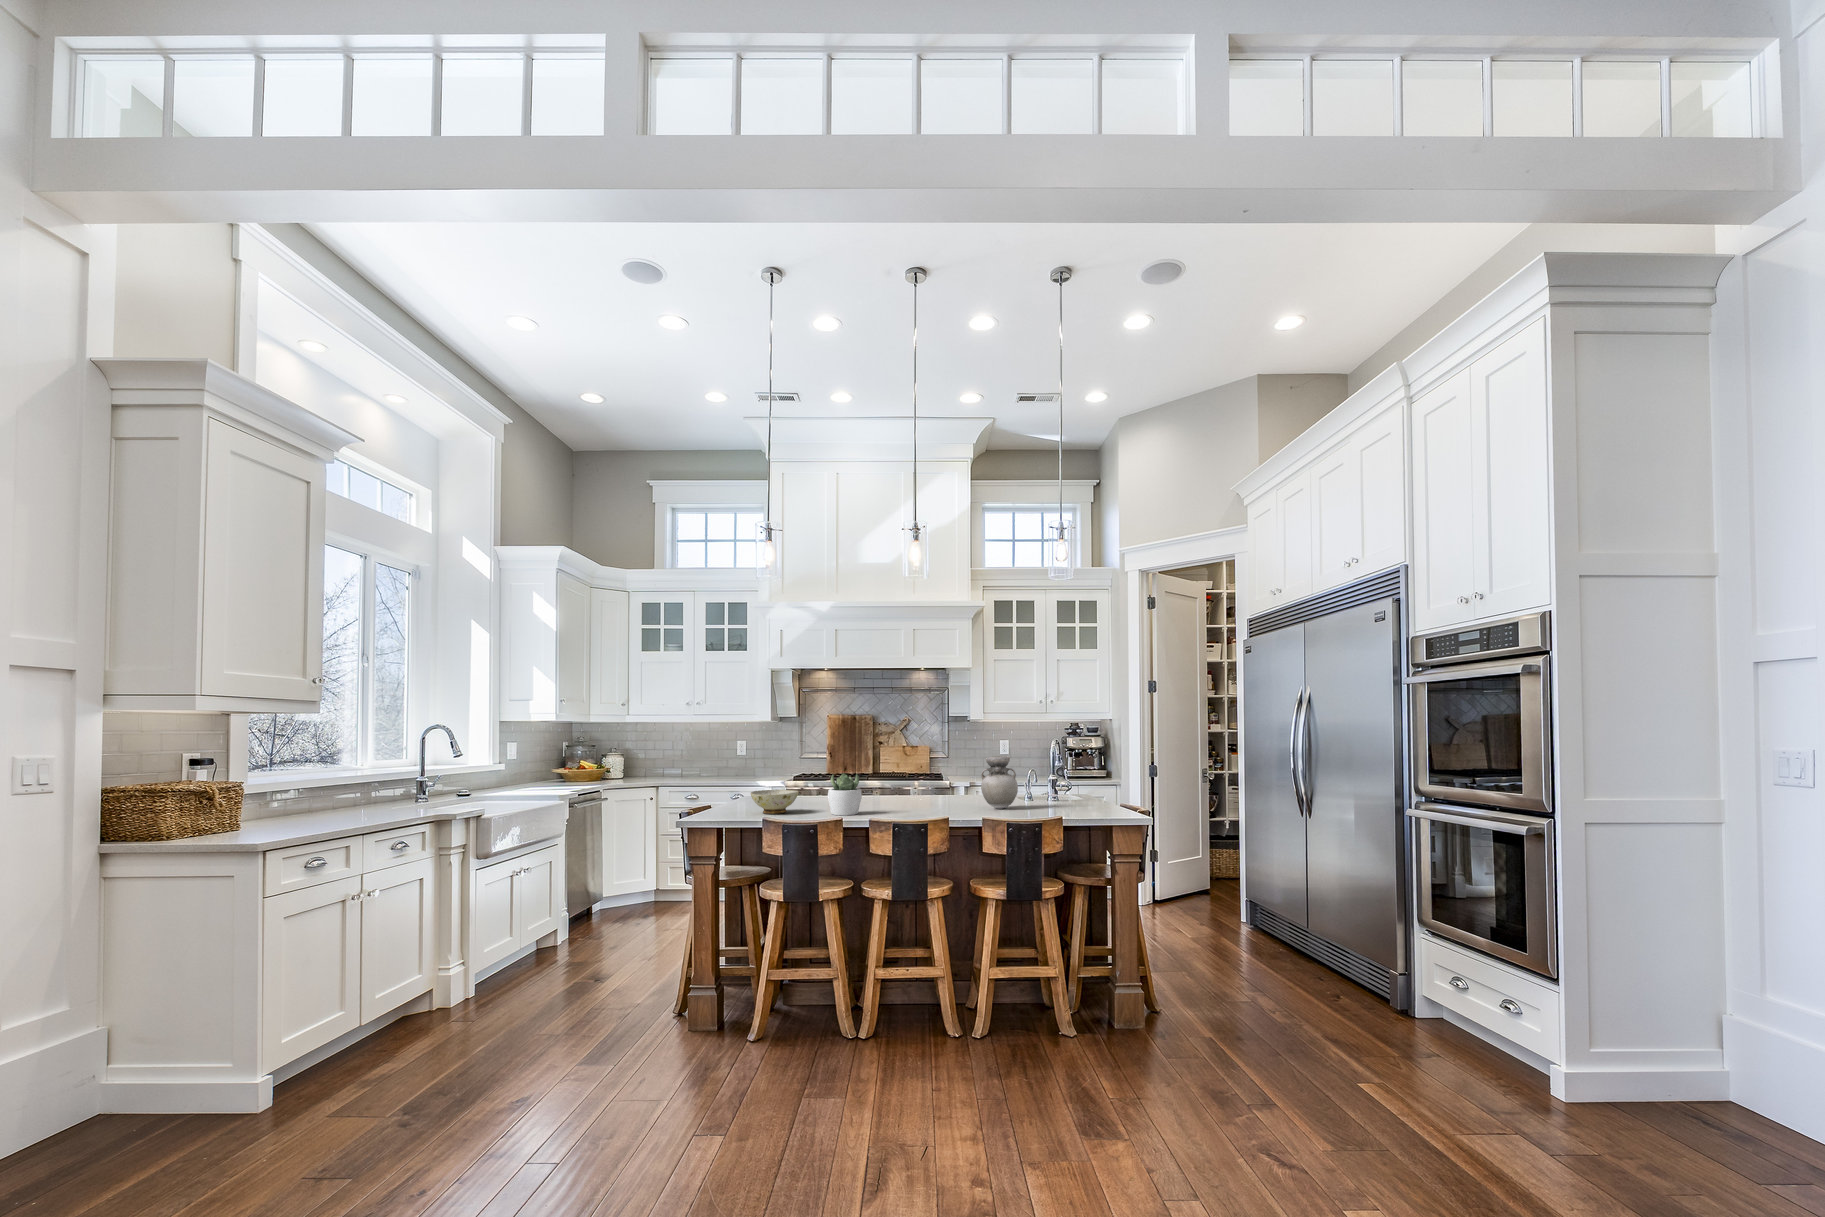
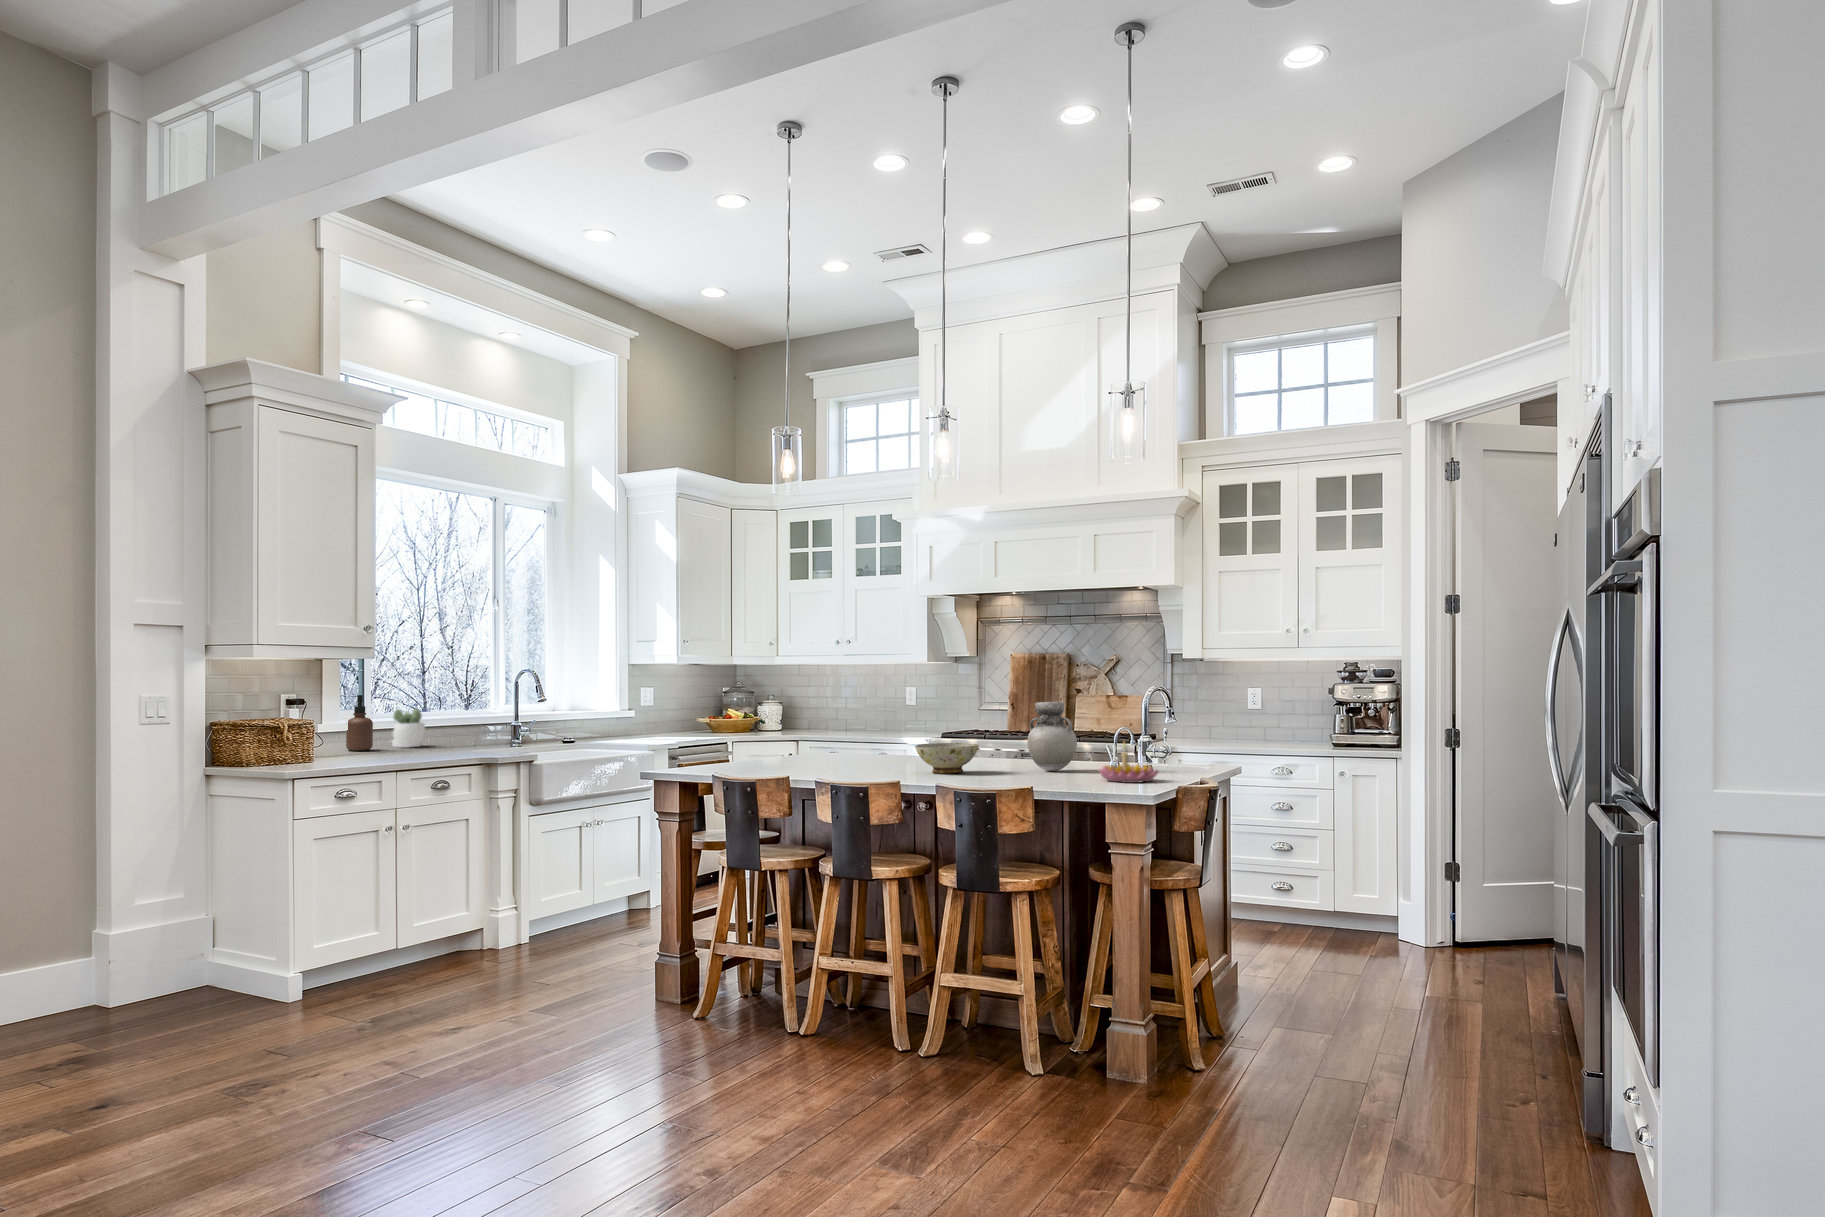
soap dispenser: none [273,759,306,818] -> present [346,695,373,751]
succulent plant: present [828,774,862,815] -> present [392,709,425,747]
candle holder: none [1066,785,1111,817] -> present [1098,743,1159,783]
ceramic bowl: present [751,790,799,814] -> present [915,743,979,774]

